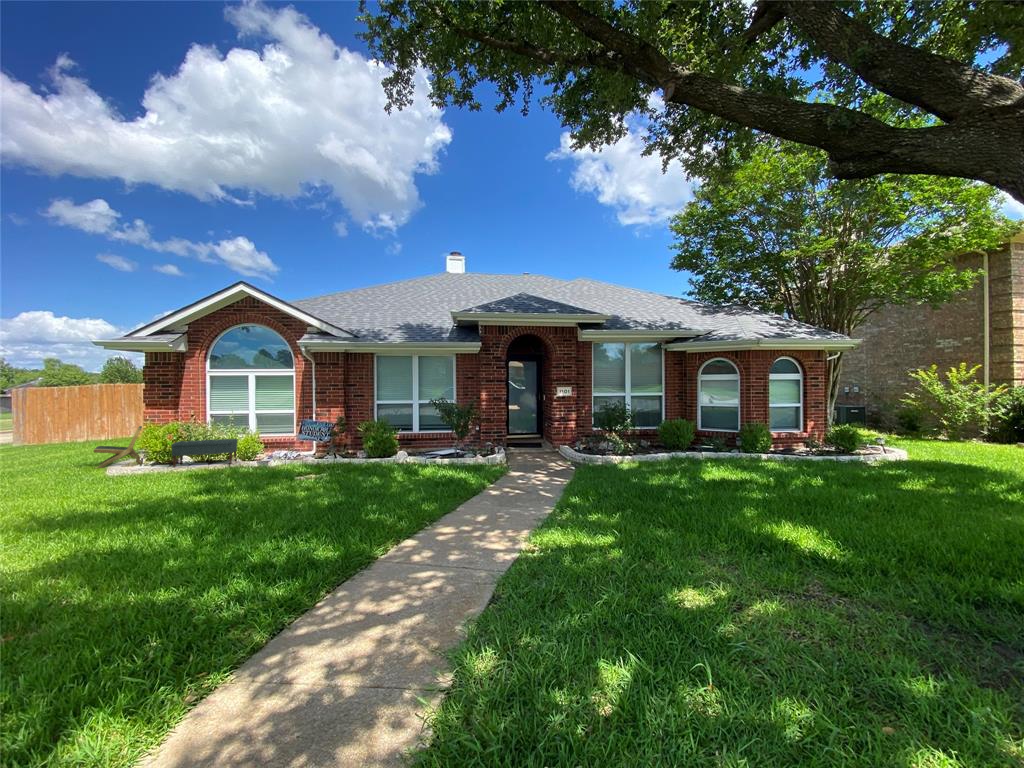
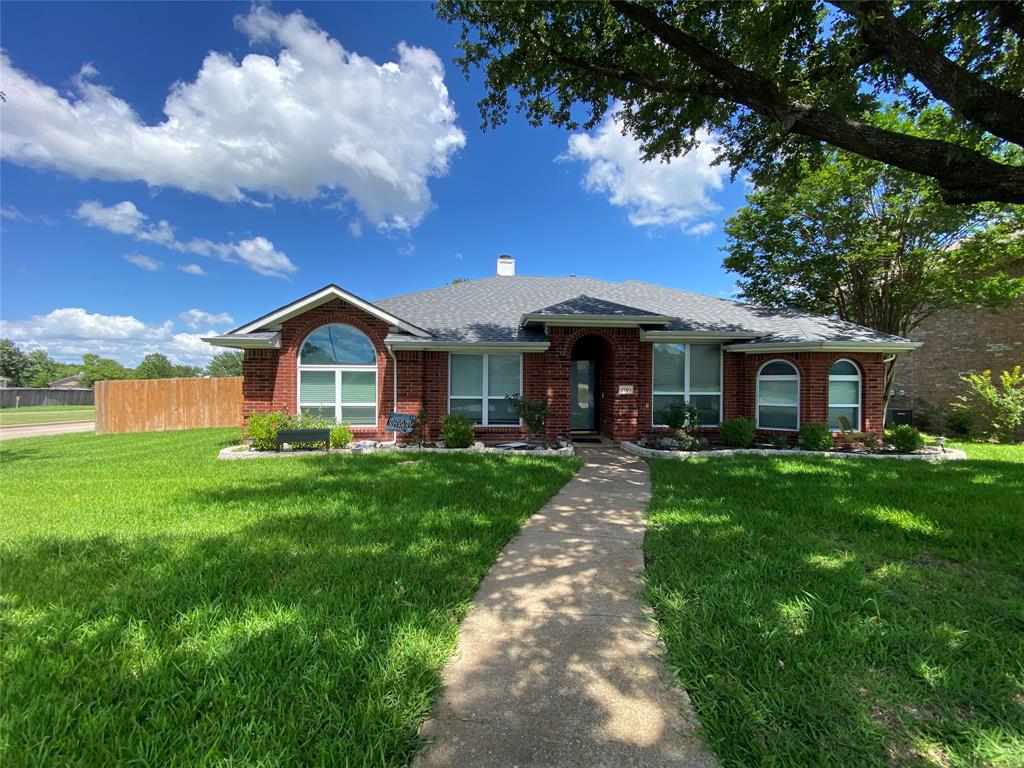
lounge chair: present [94,426,142,468] -> present [835,415,879,450]

